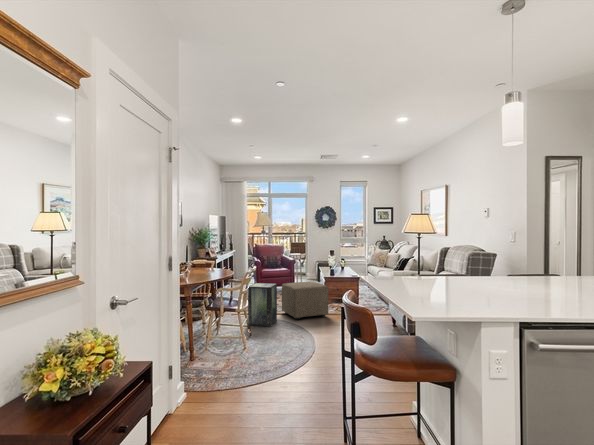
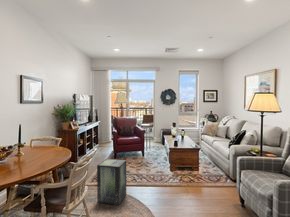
ottoman: present [282,282,328,319] -> none [132,154,175,194]

